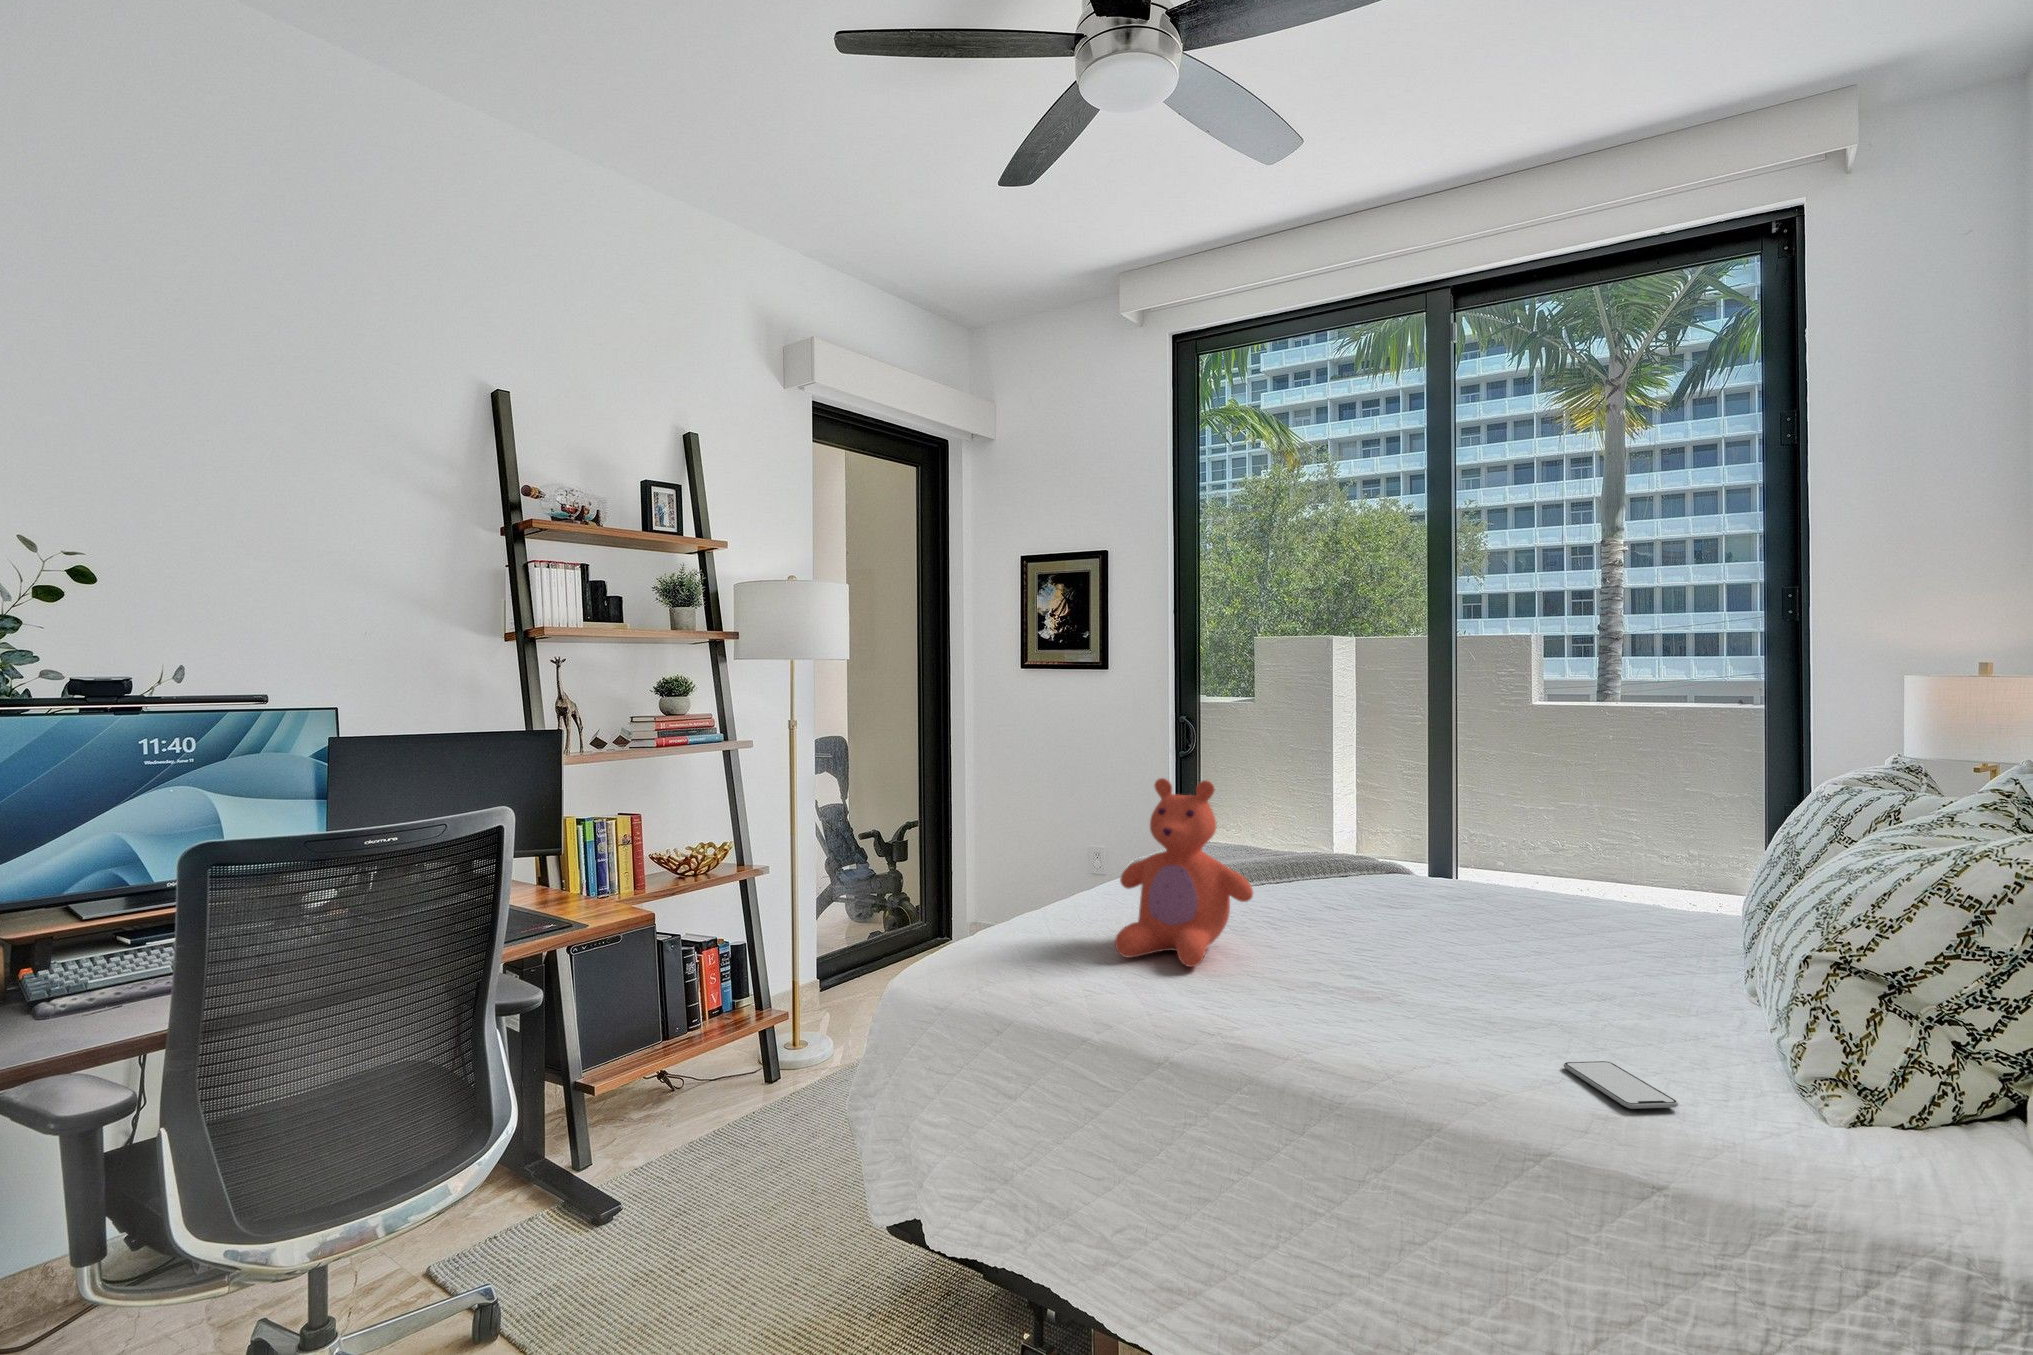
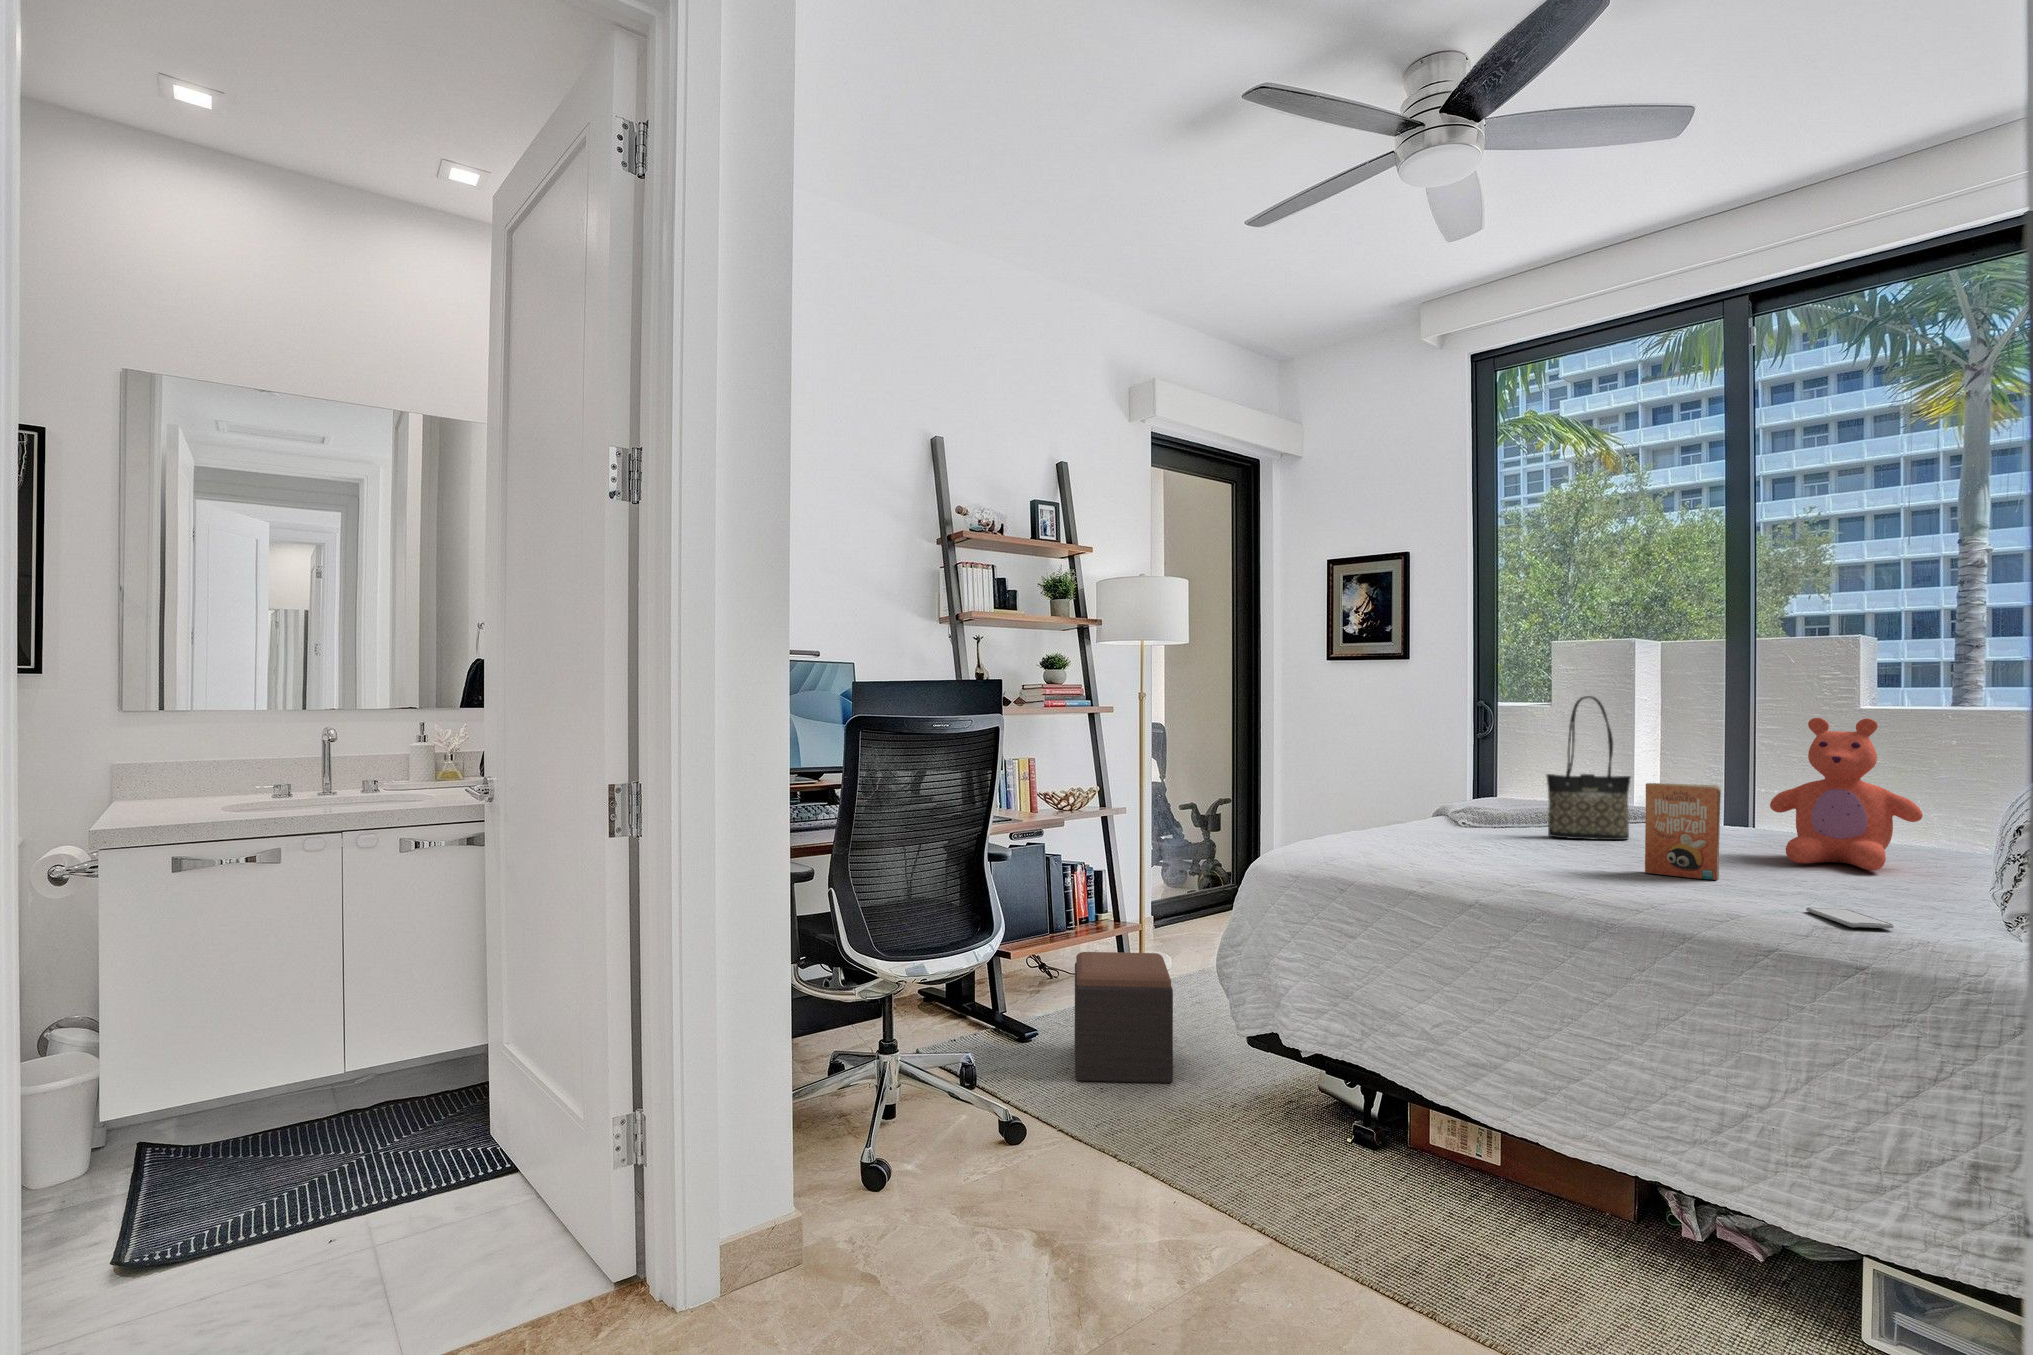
tote bag: none [1245,741,1336,915] -> present [1547,696,1631,840]
teddy bear: present [1115,778,1253,967] -> present [1770,718,1923,870]
paperback book: none [1325,871,1484,1019] -> present [1645,783,1721,880]
footstool: none [645,1091,788,1301] -> present [1075,952,1173,1083]

